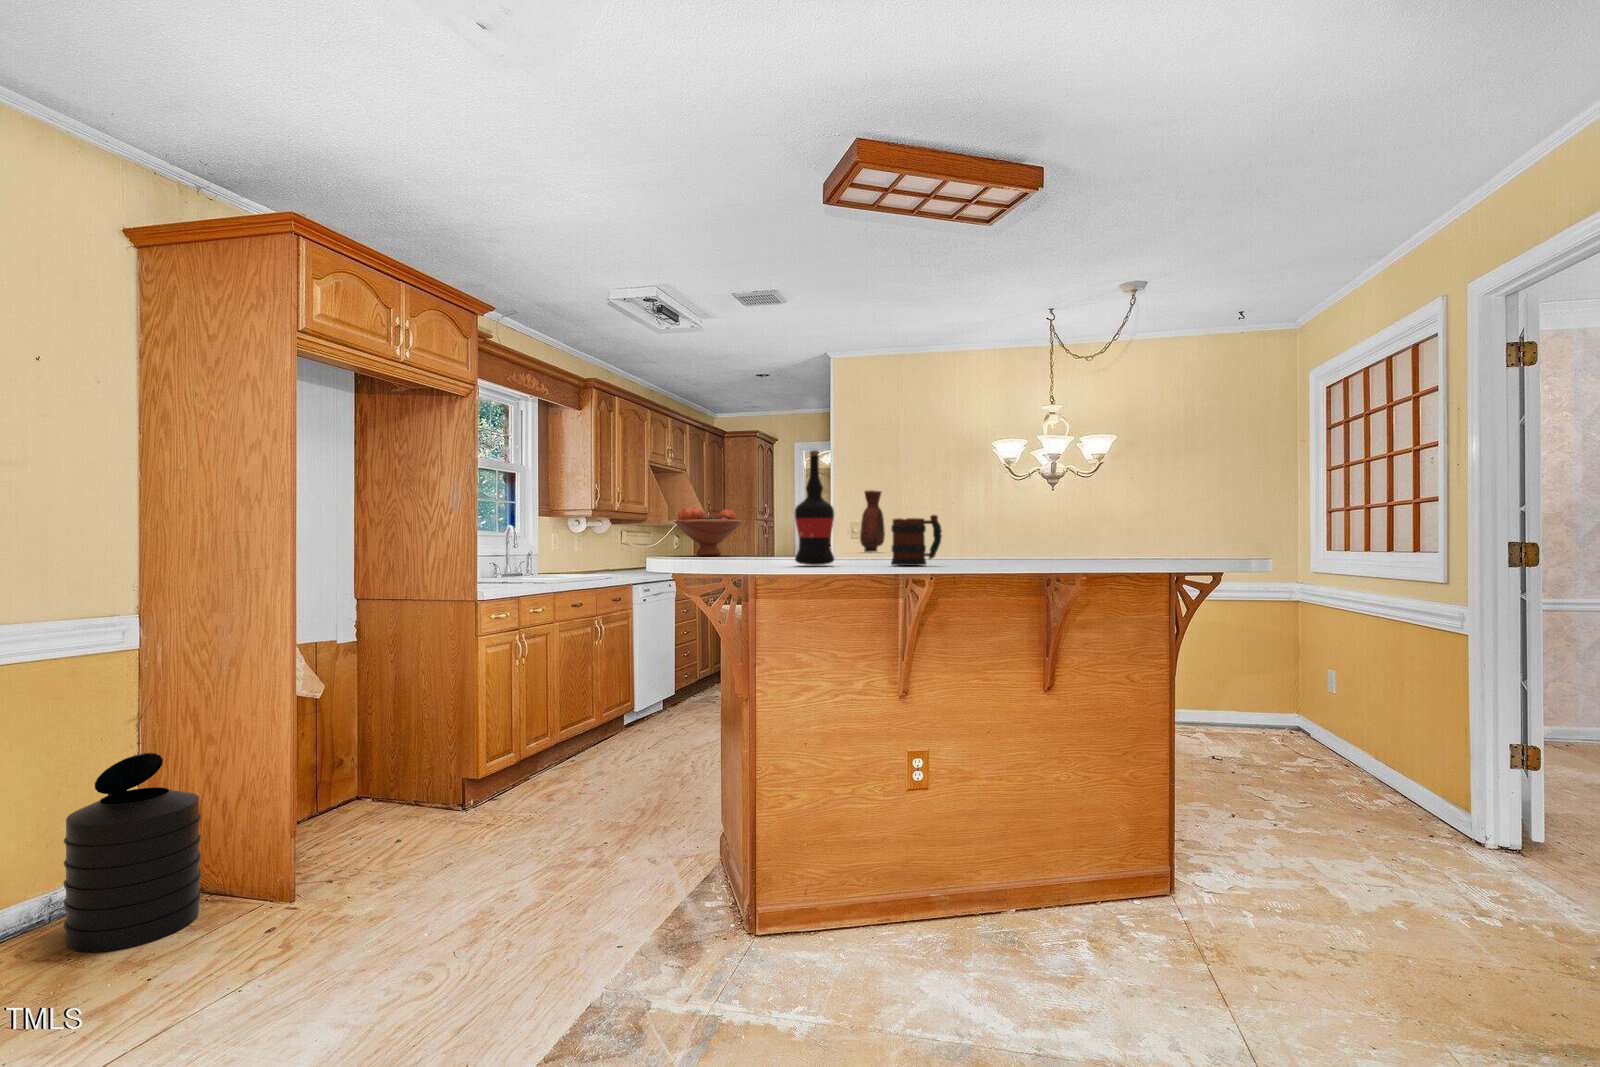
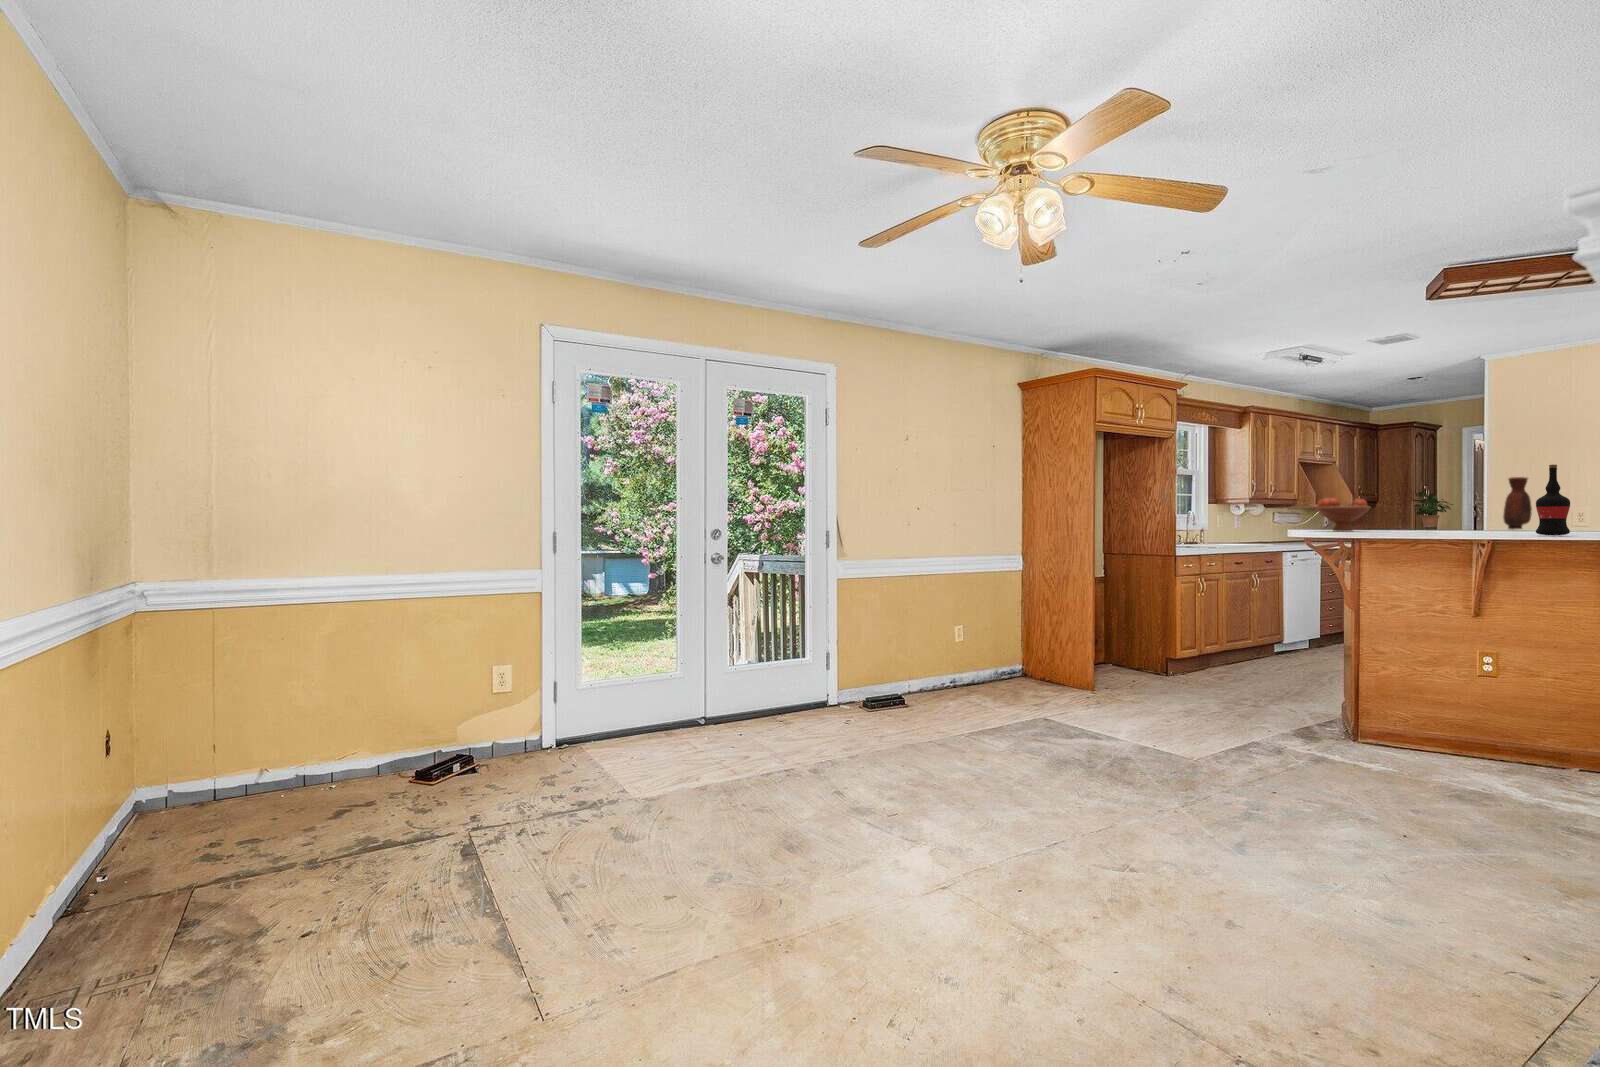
wine bottle: present [795,450,835,565] -> present [1536,465,1570,535]
potted plant: none [755,510,793,549] -> present [1414,492,1453,527]
mug: present [891,515,942,566] -> none [1454,506,1492,536]
trash can: present [64,753,201,952] -> none [1008,614,1056,693]

